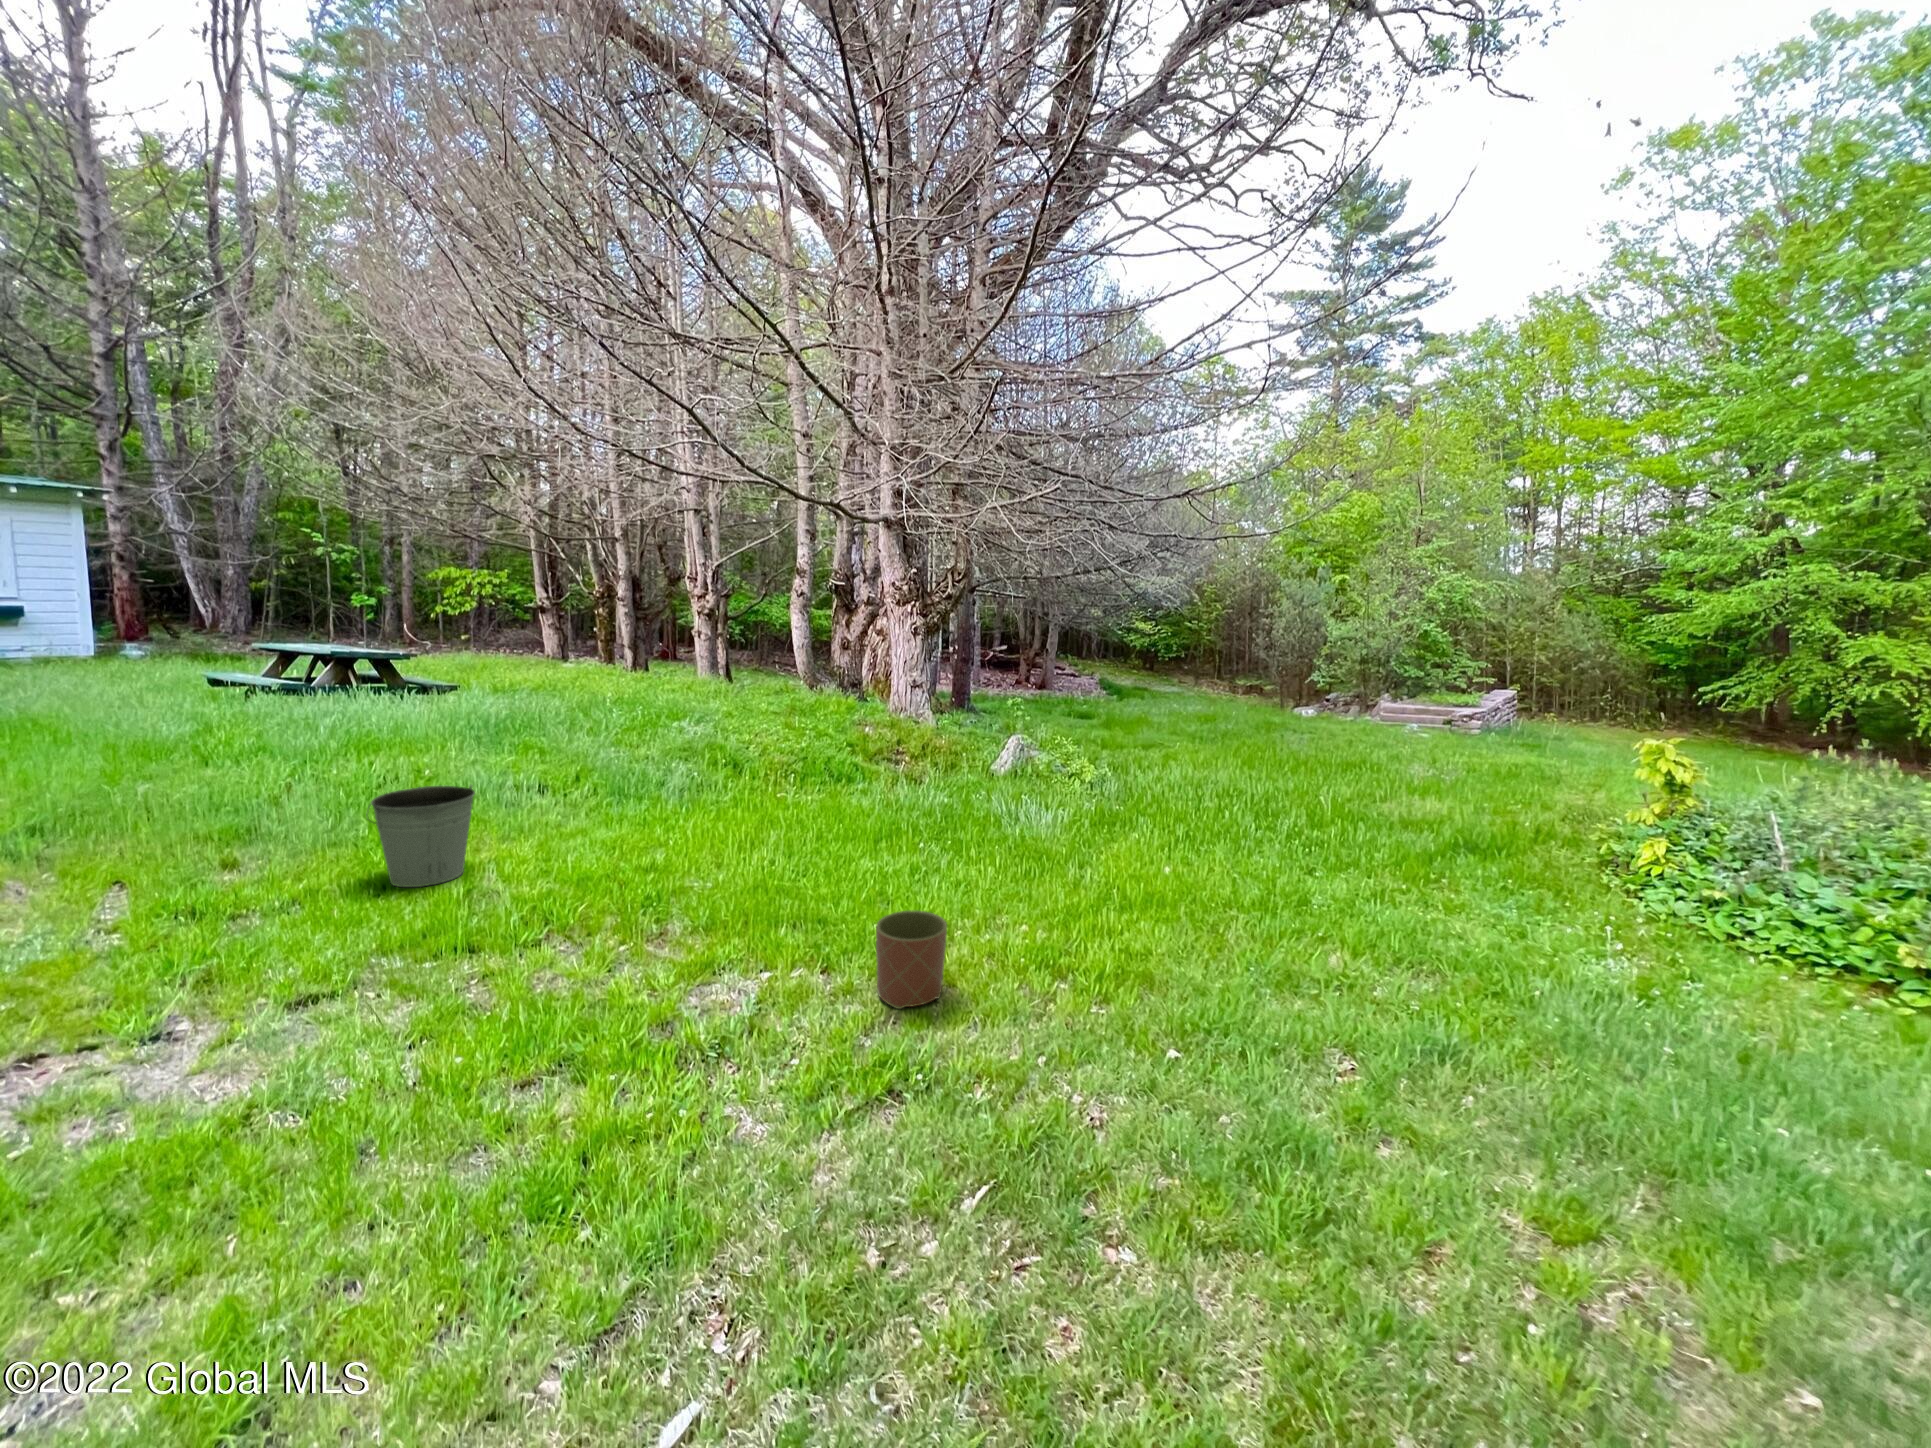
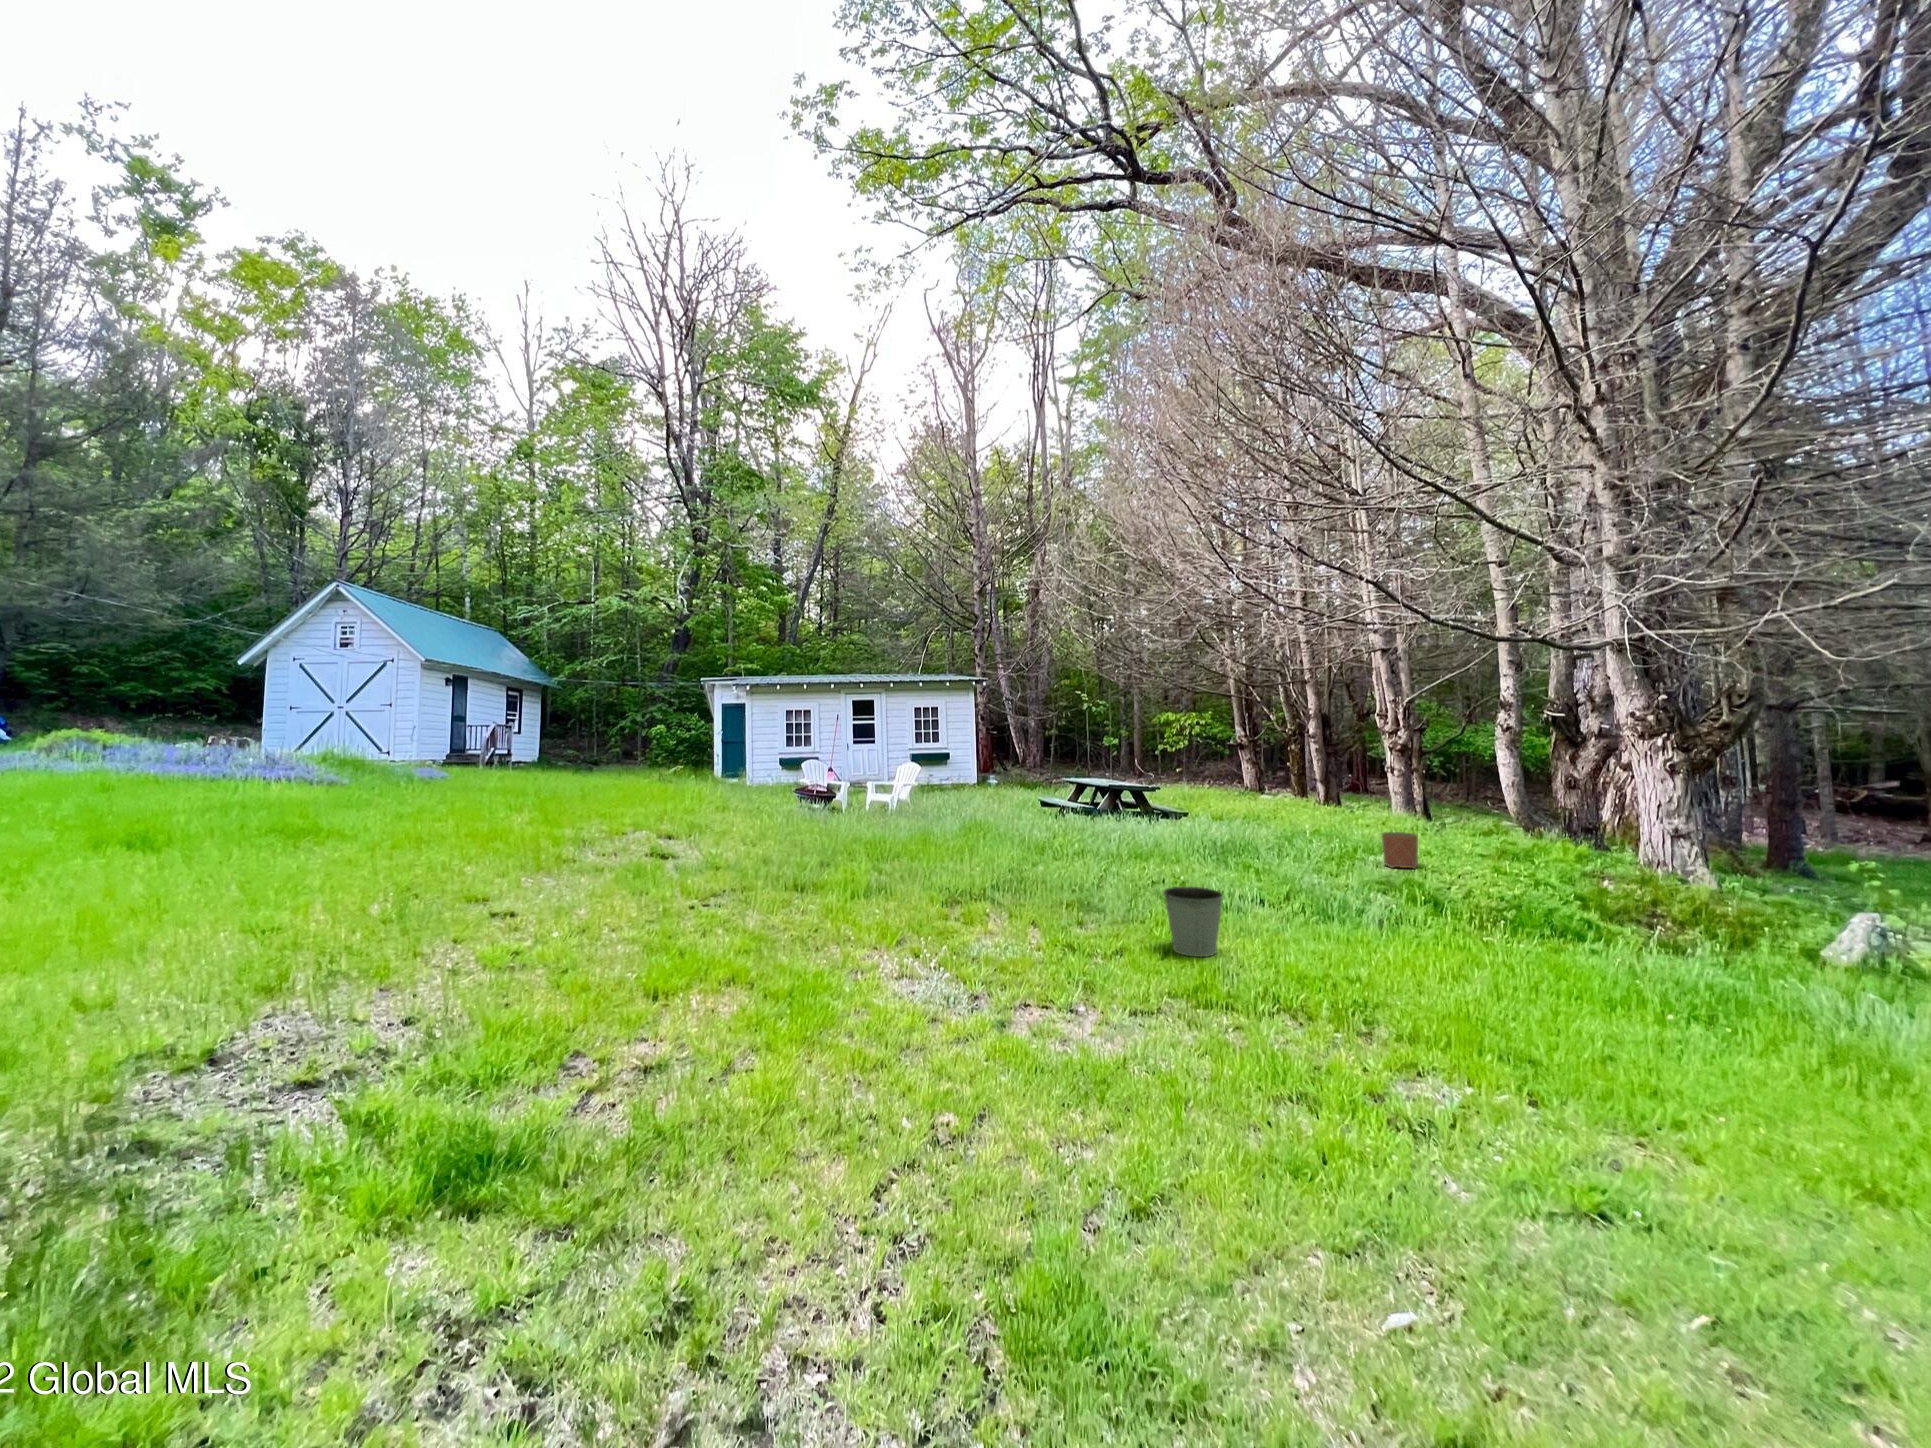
planter: present [876,911,947,1009] -> present [1382,832,1418,869]

